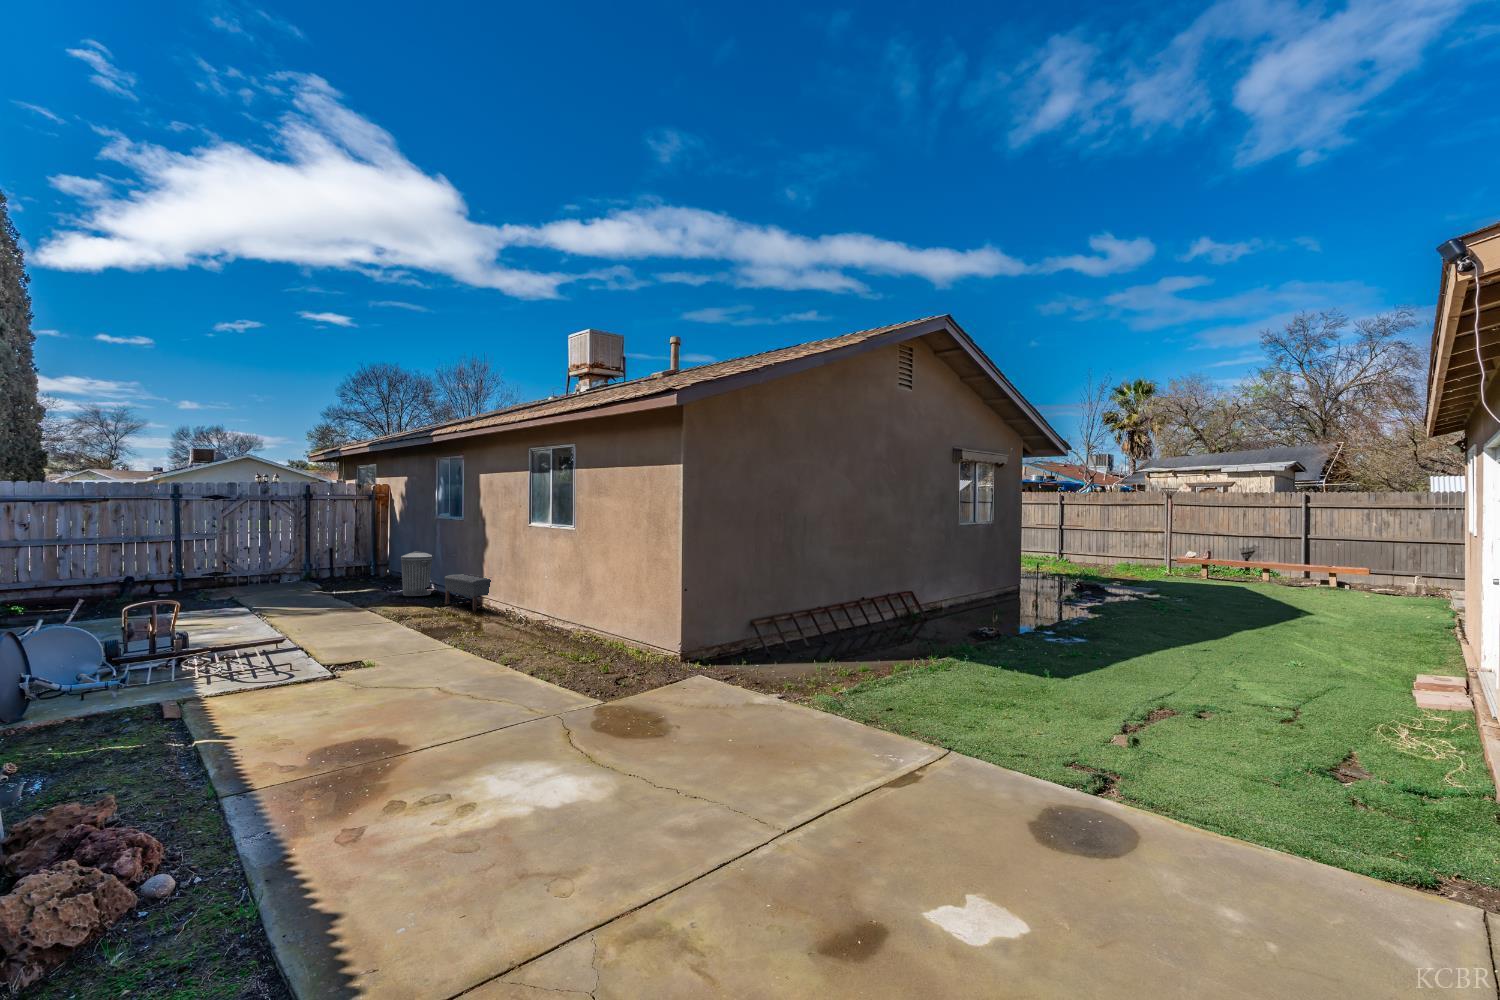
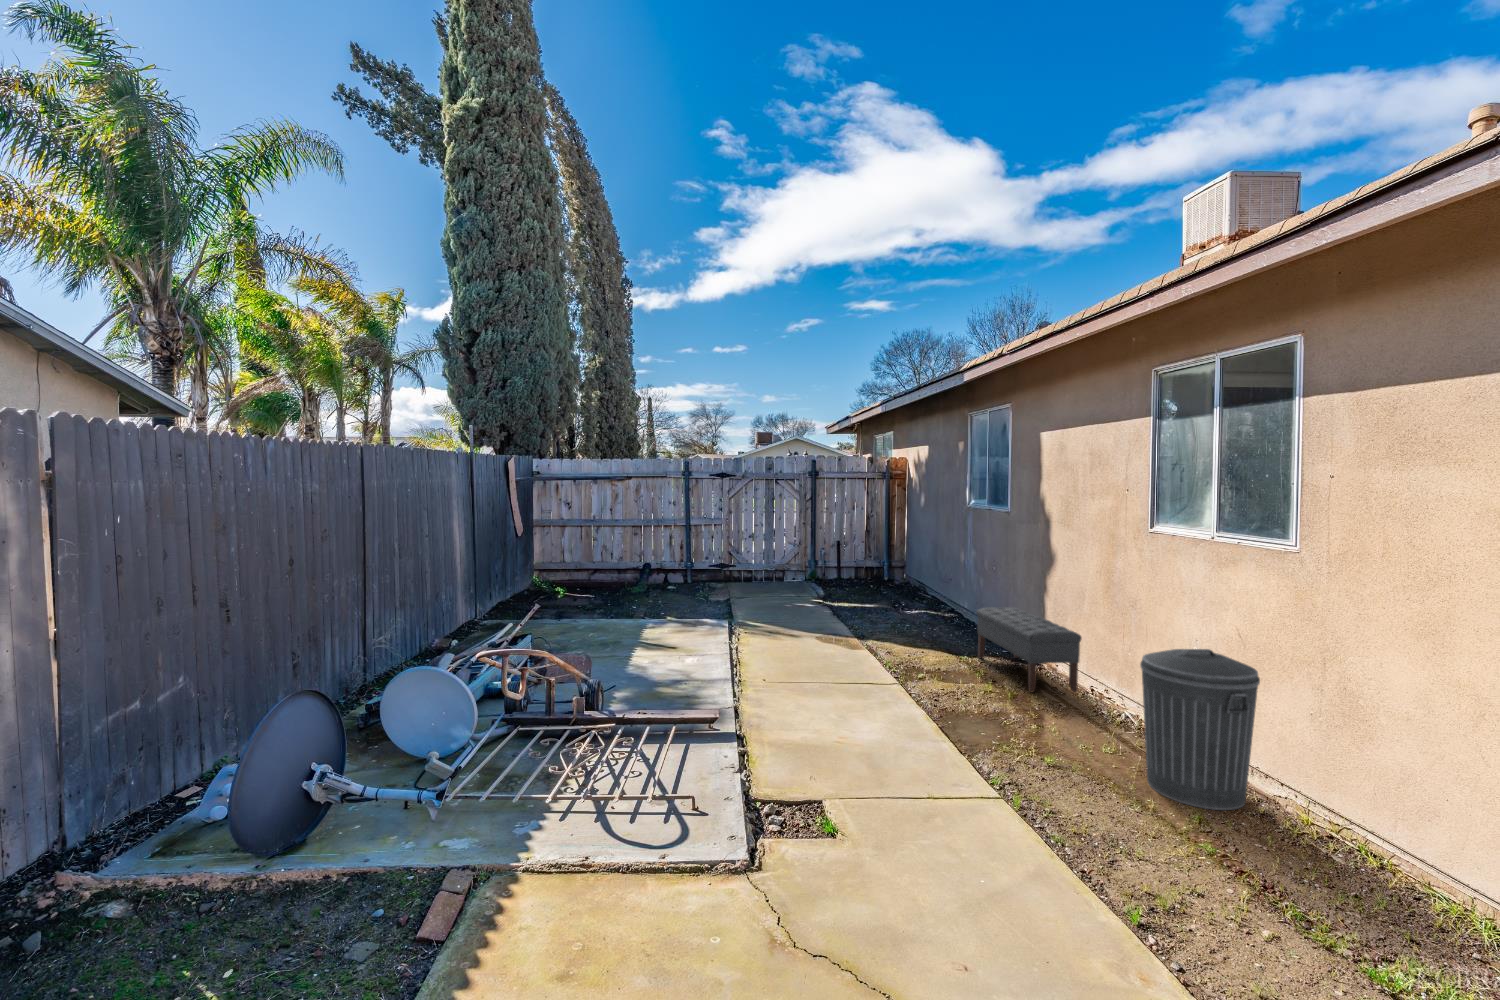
trash can: present [401,551,432,596] -> present [1140,649,1260,810]

